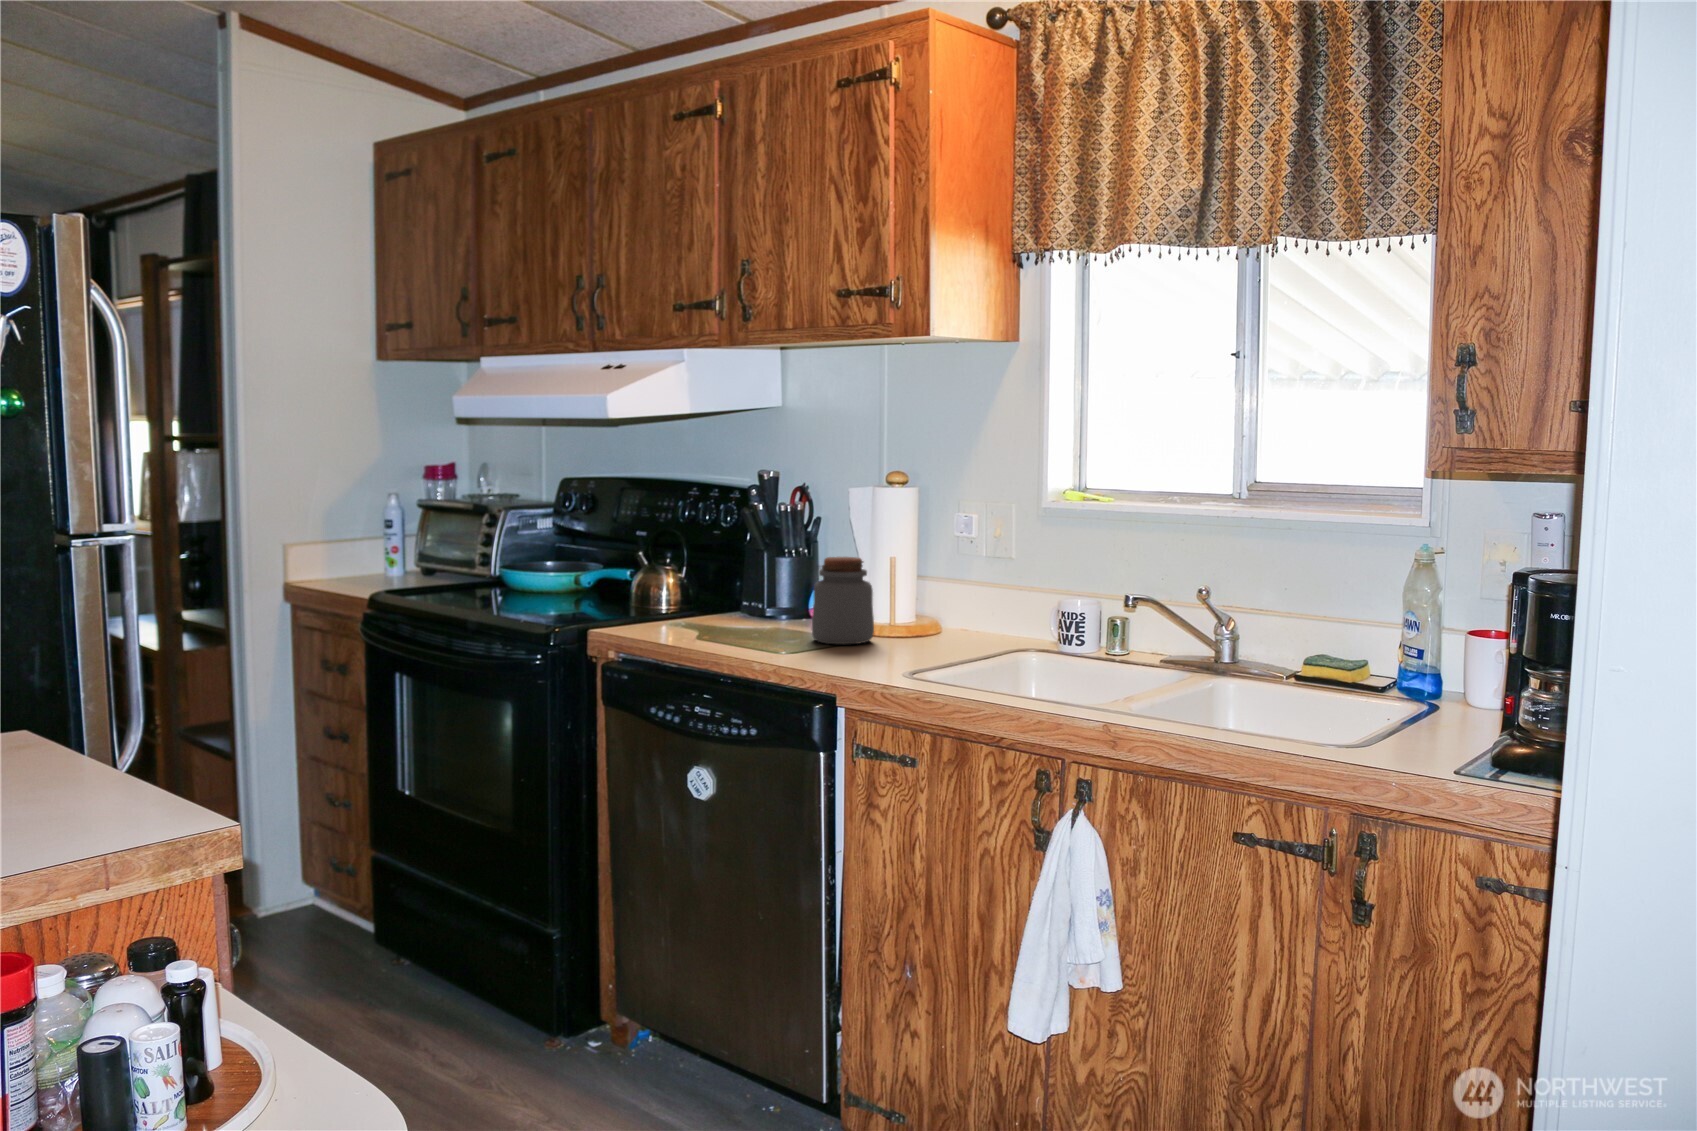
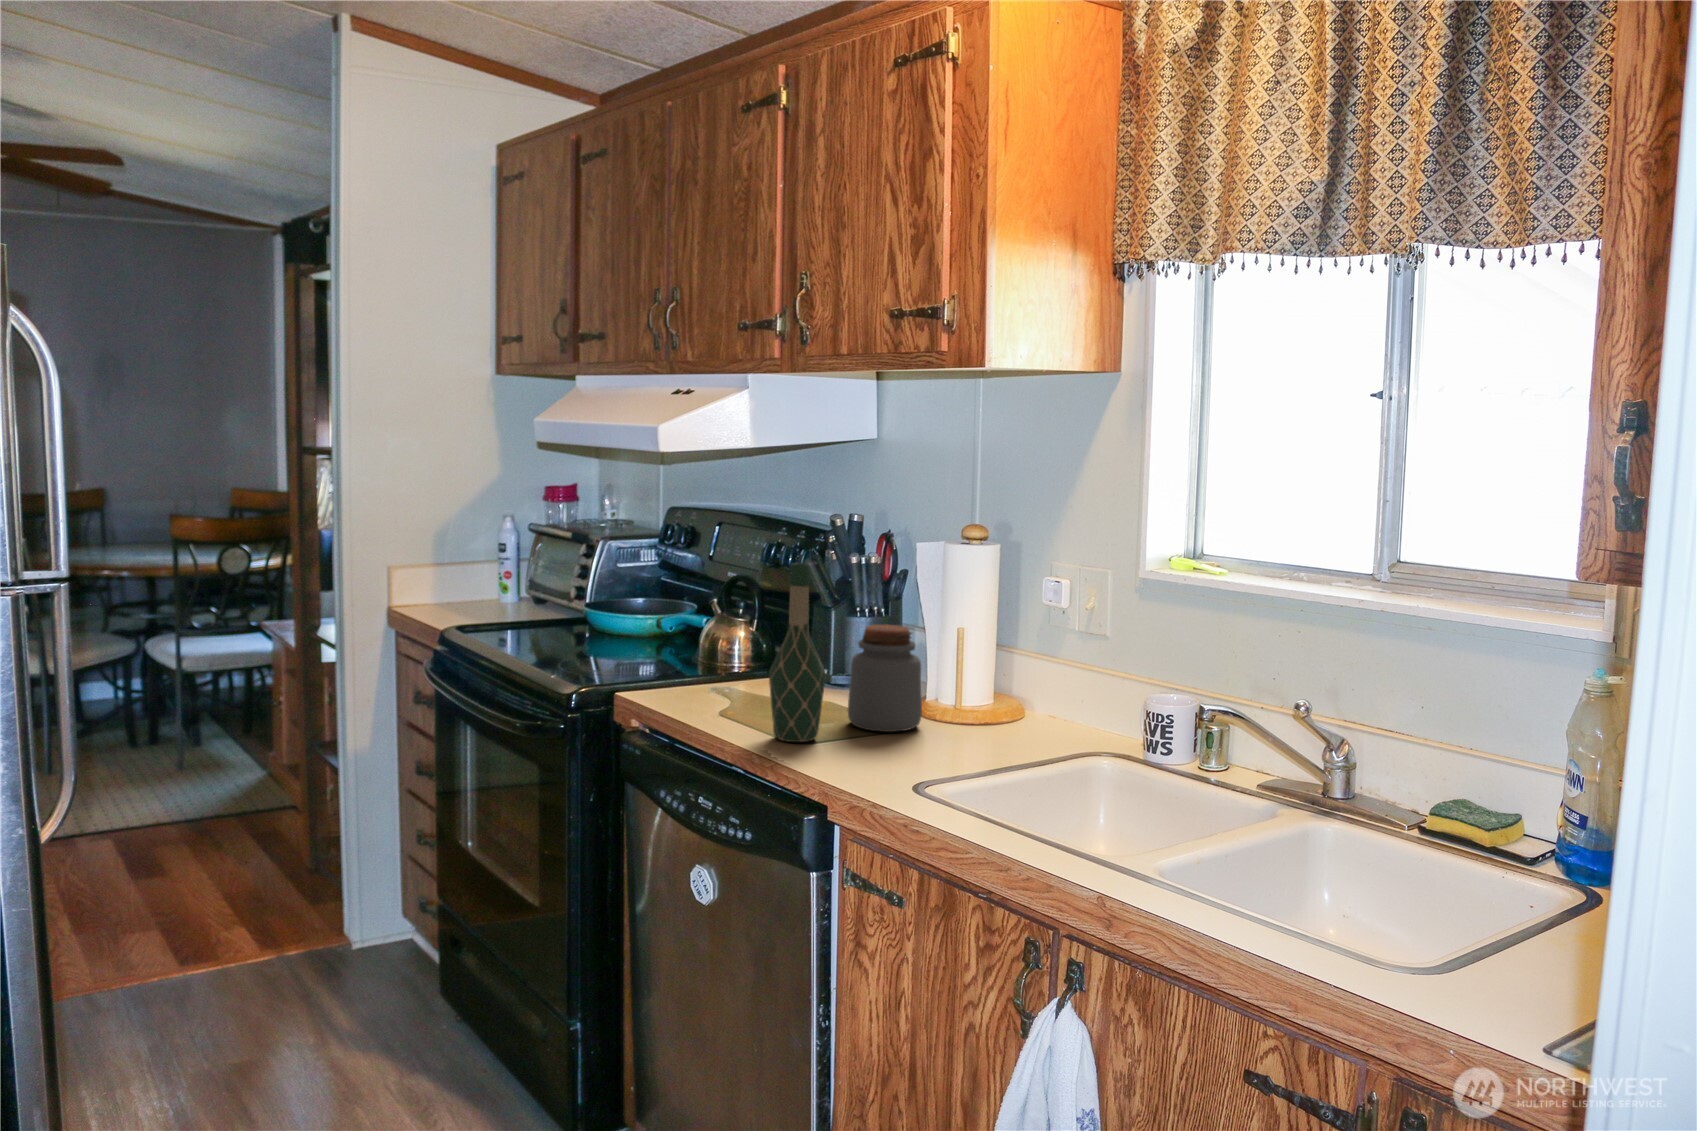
wine bottle: none [759,504,807,654] -> present [769,563,826,742]

